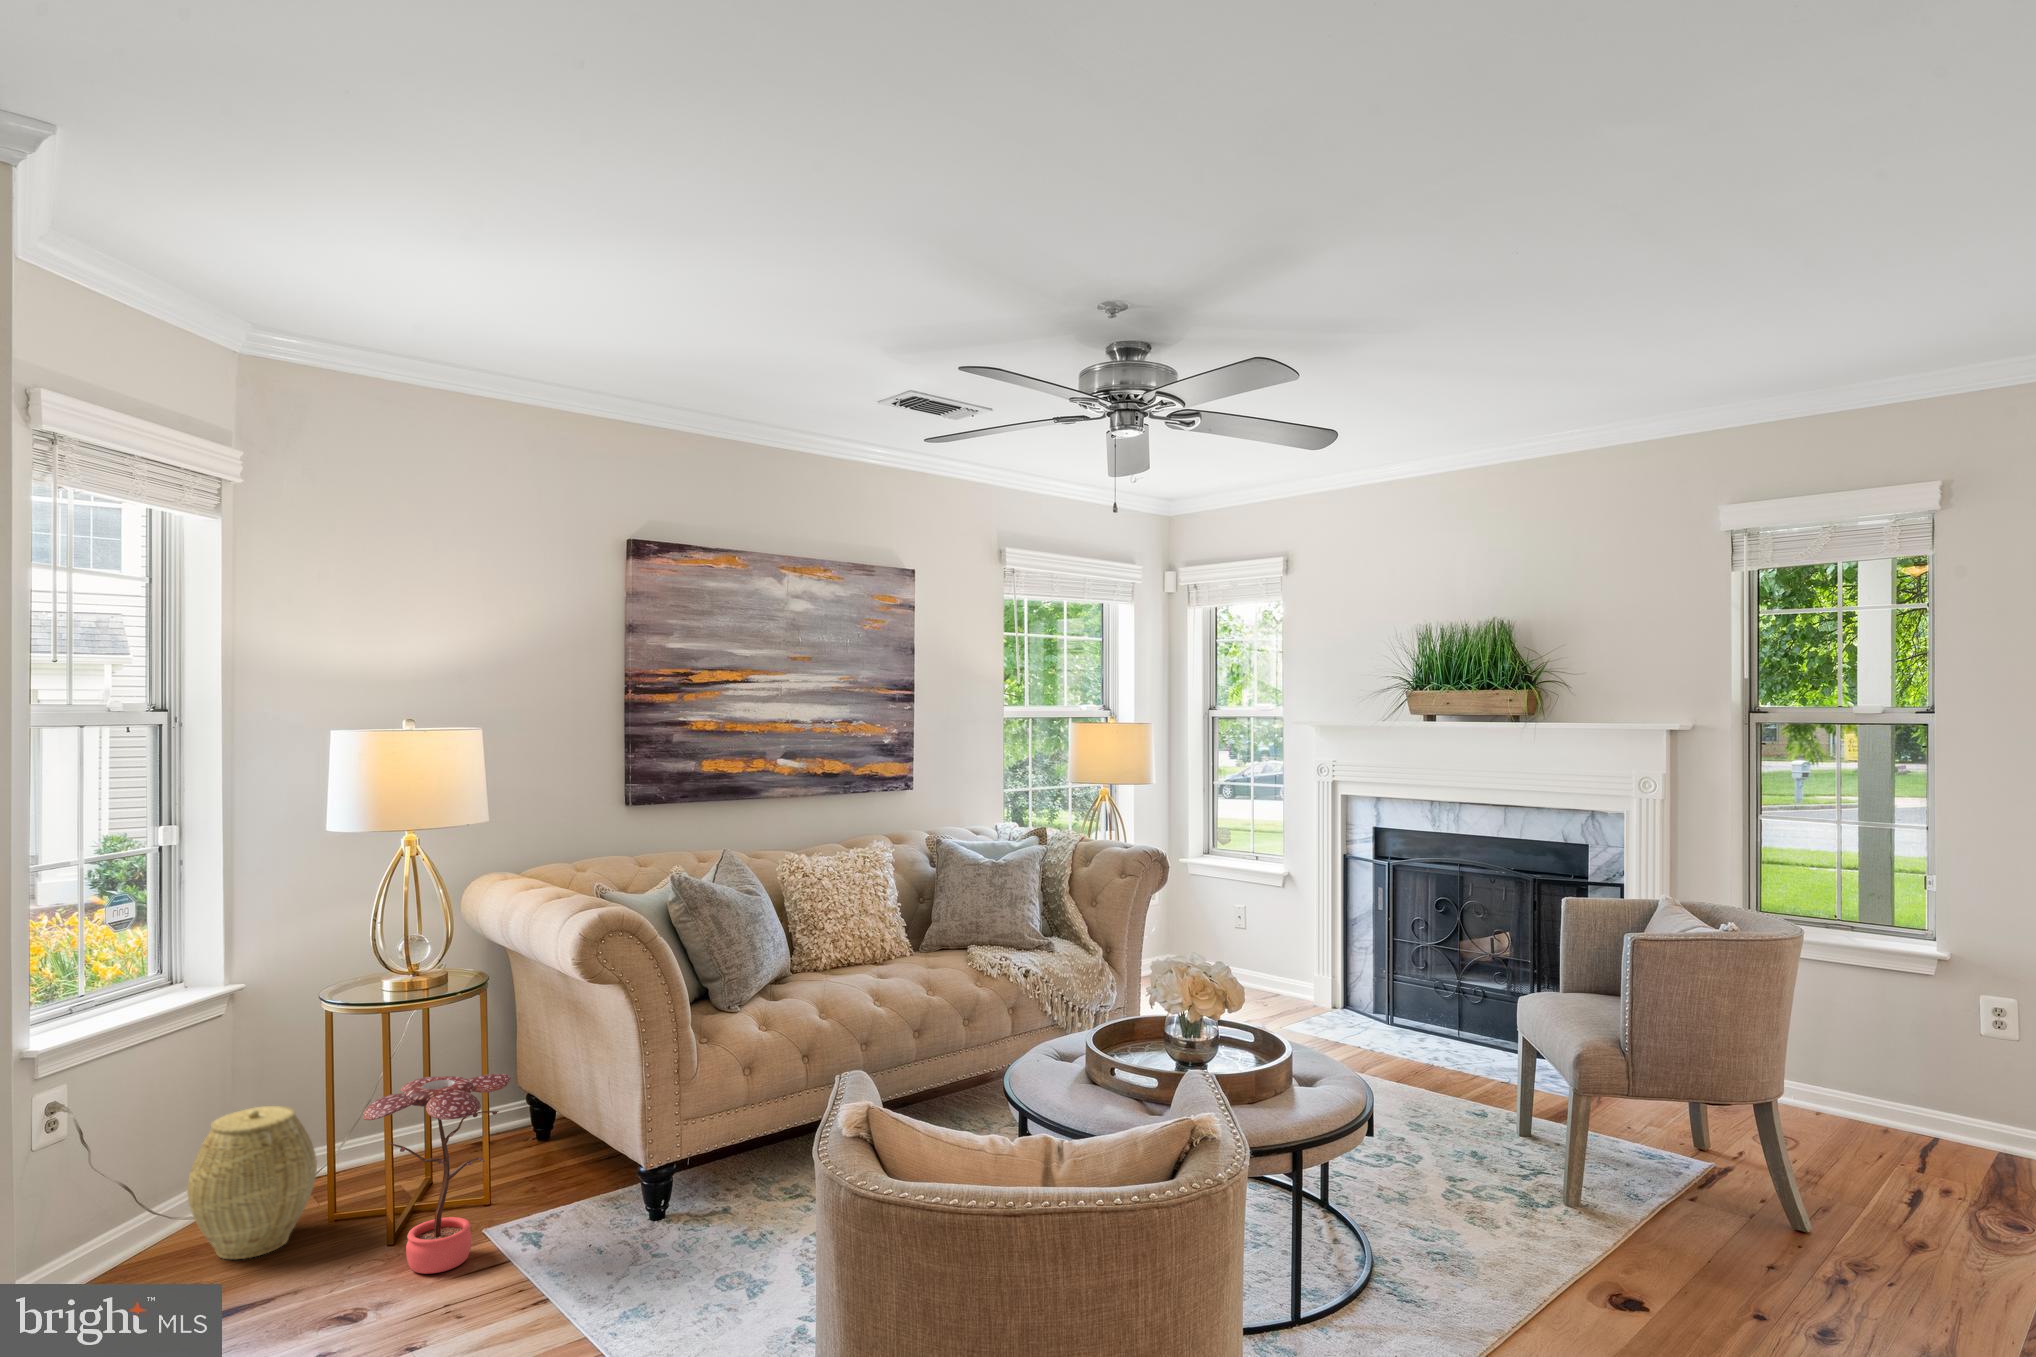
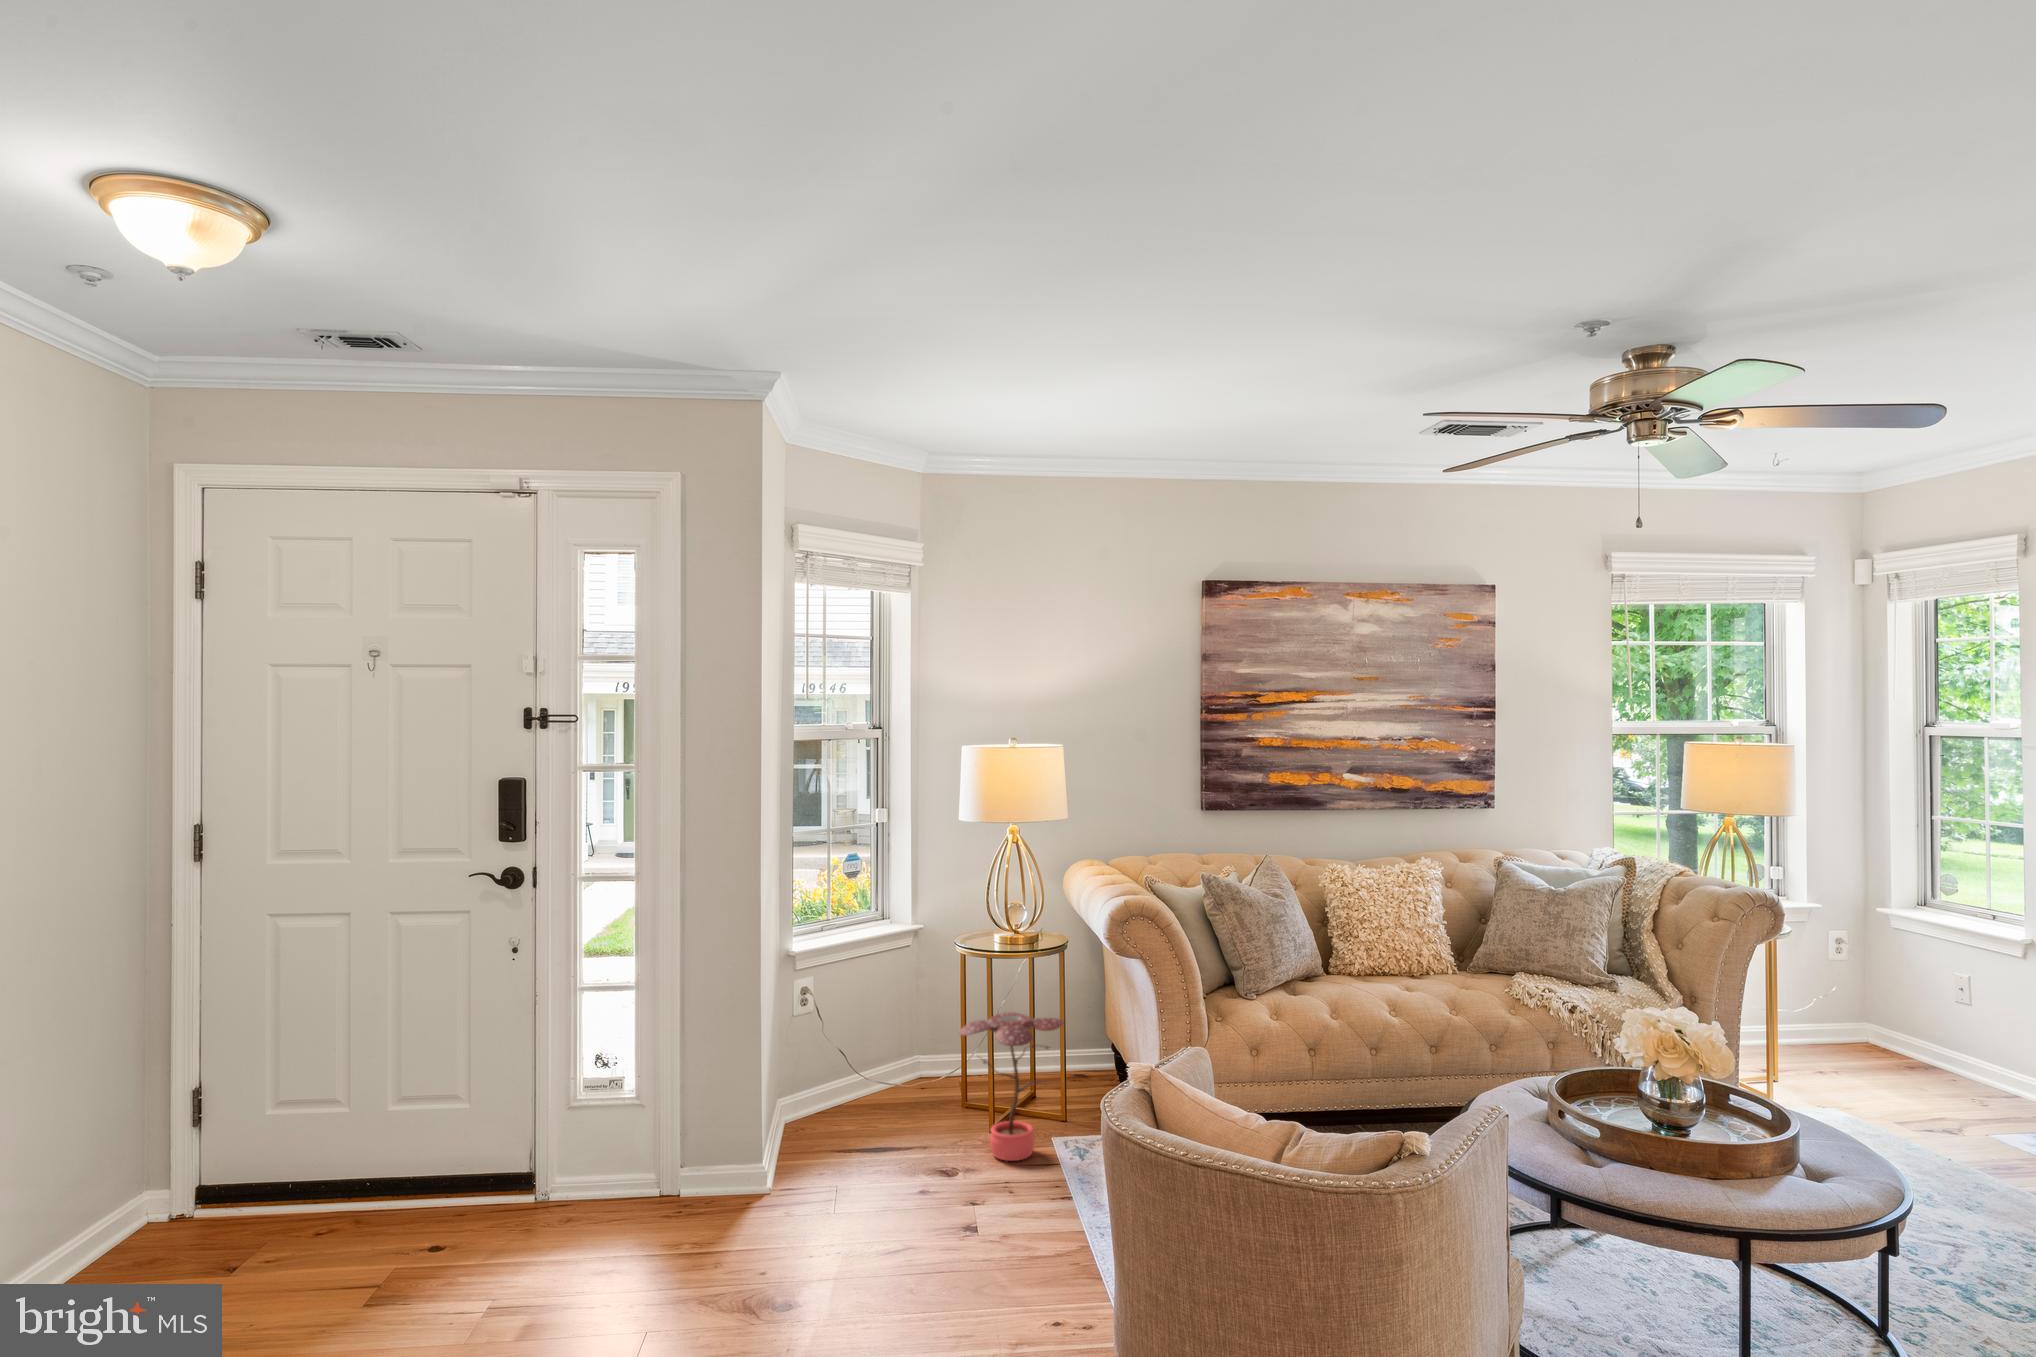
woven basket: present [187,1106,317,1259] -> none [873,1015,951,1120]

